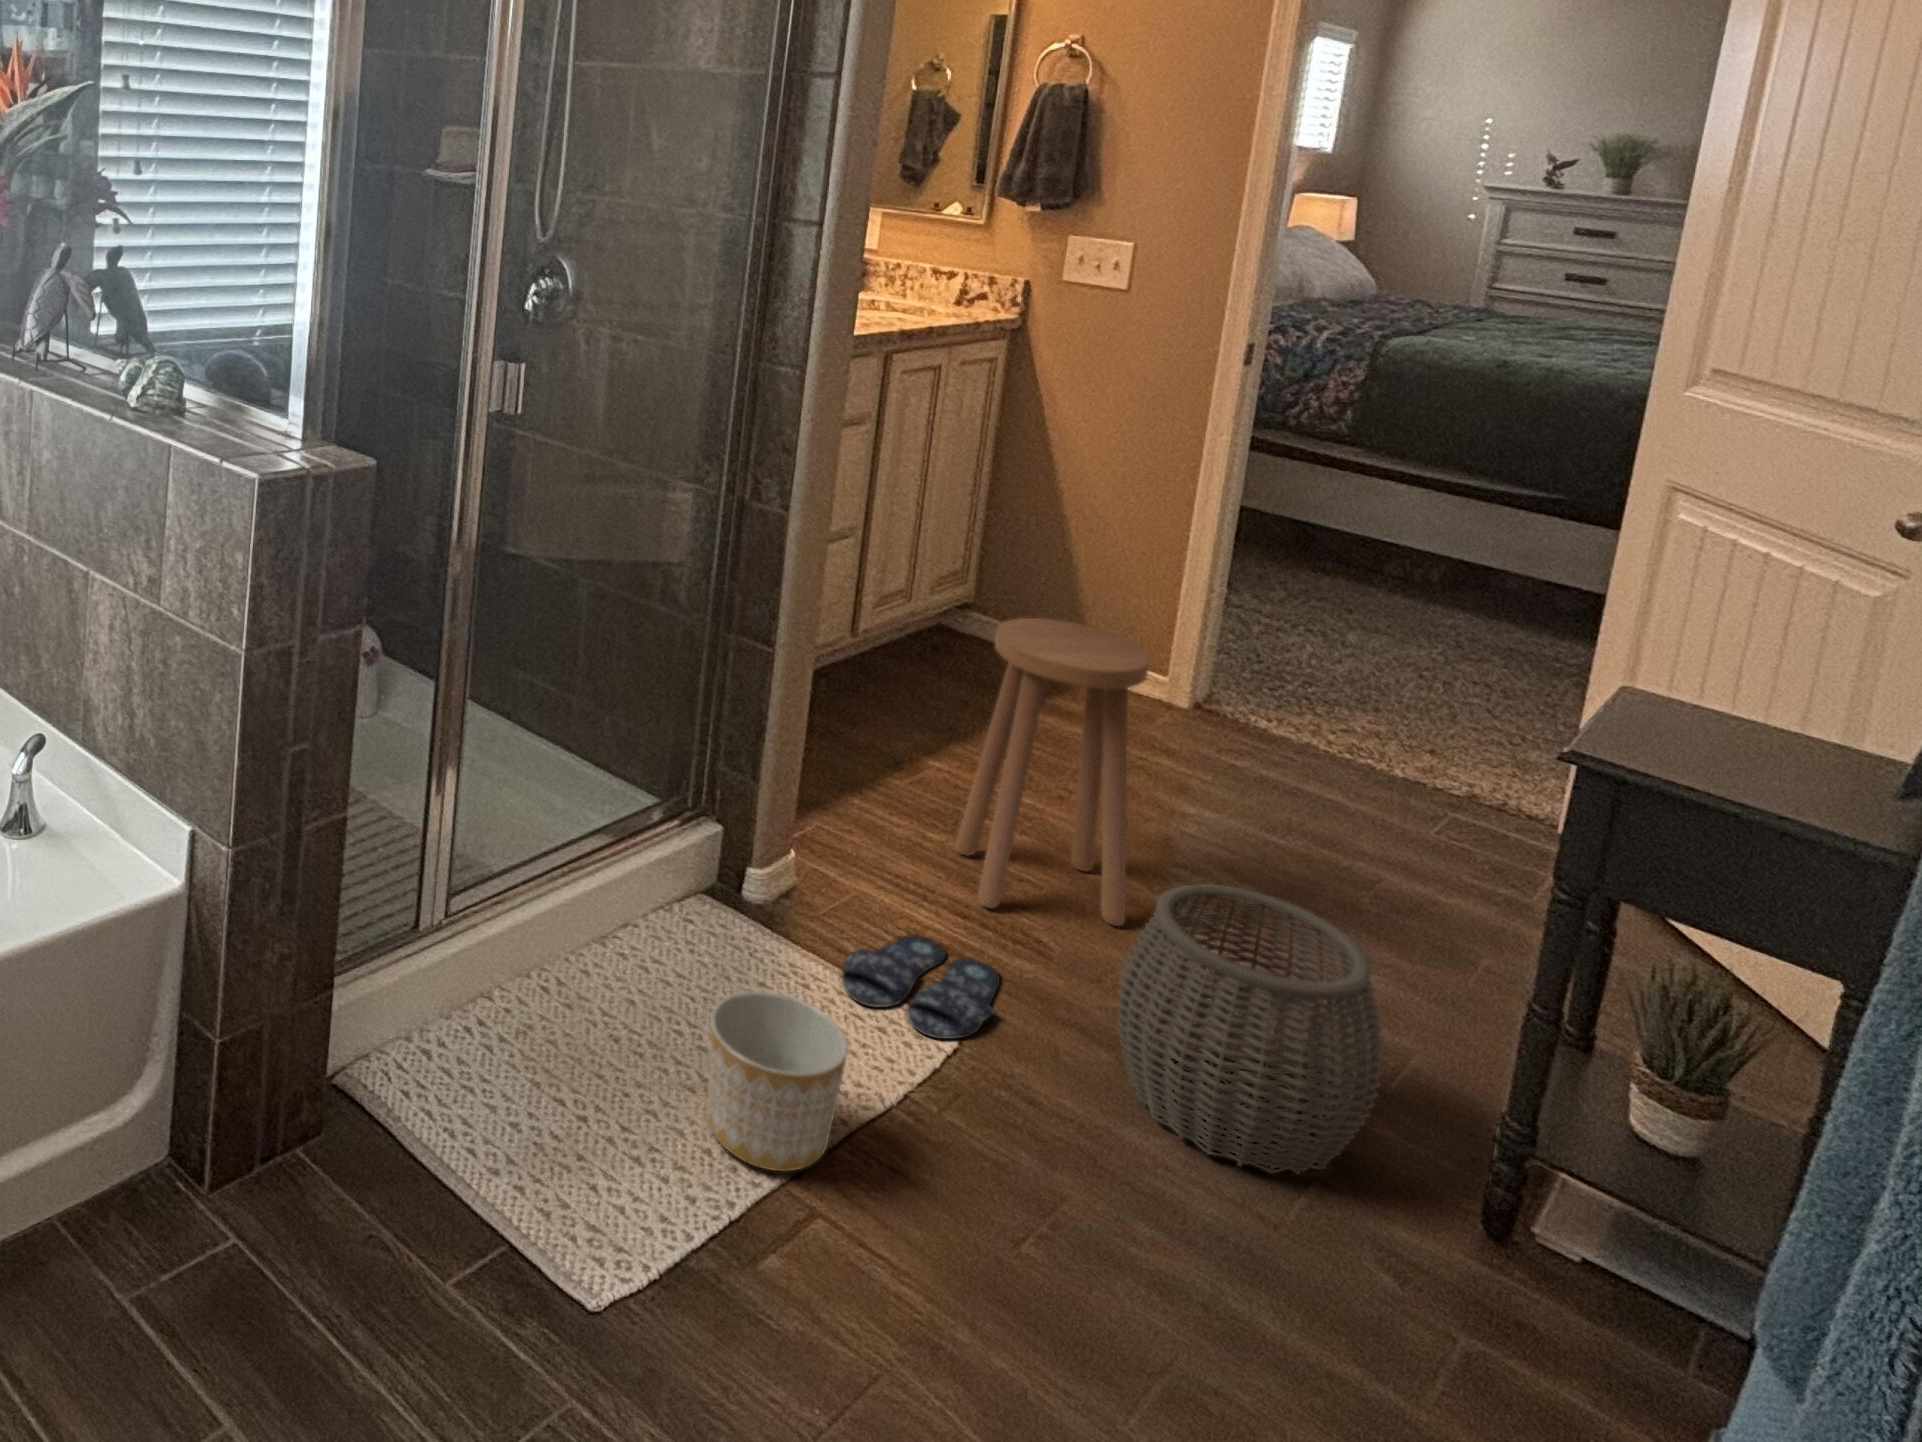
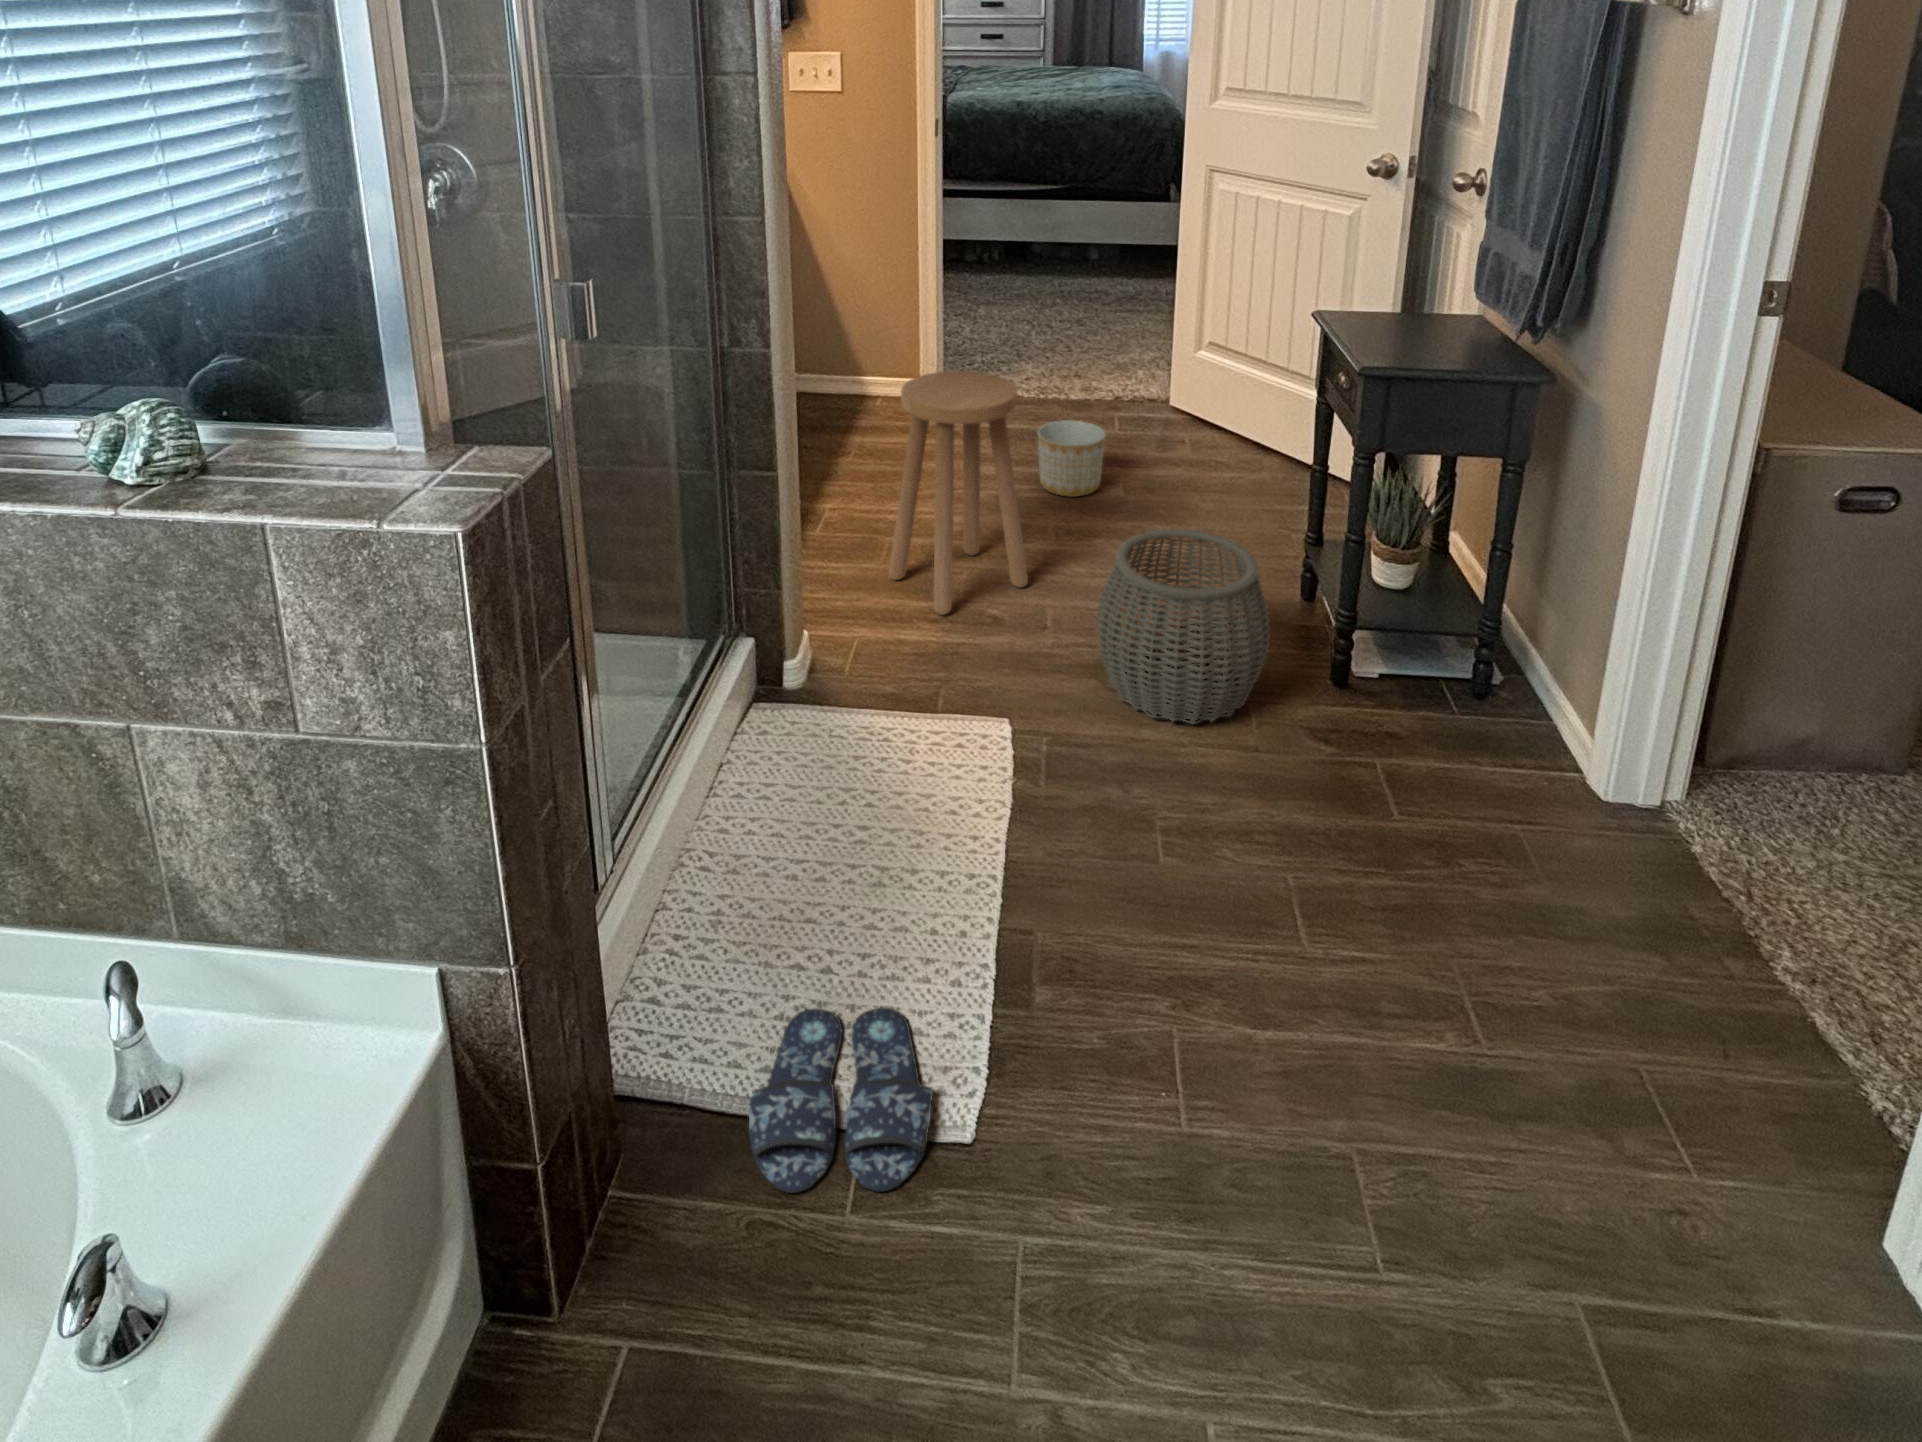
slippers: present [842,935,1000,1039] -> present [749,1008,934,1193]
planter: present [707,991,848,1171] -> present [1037,420,1106,497]

